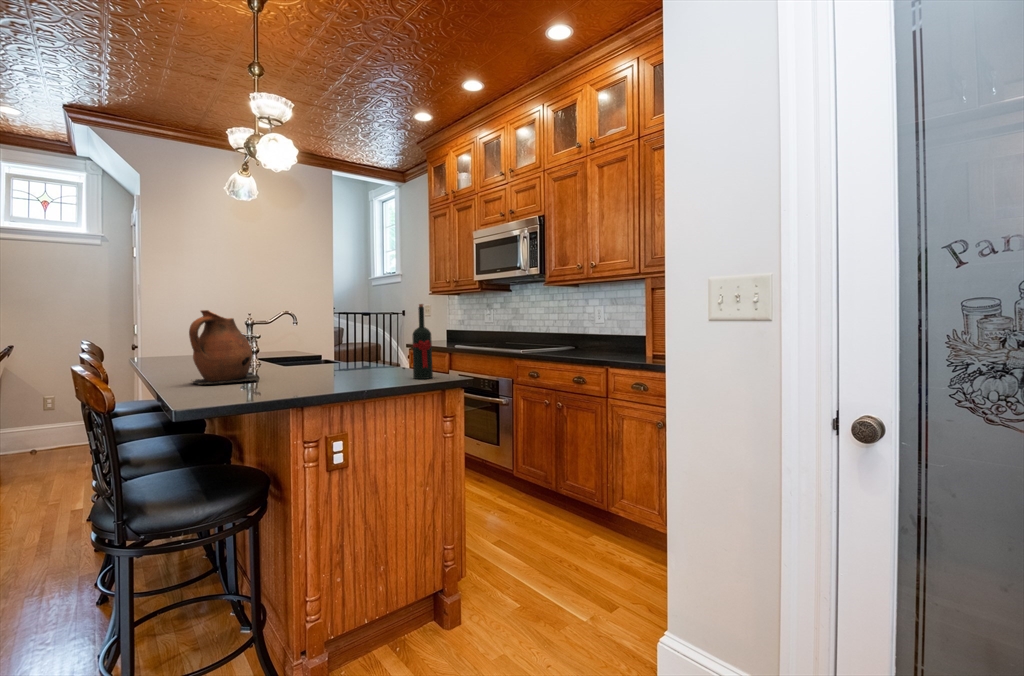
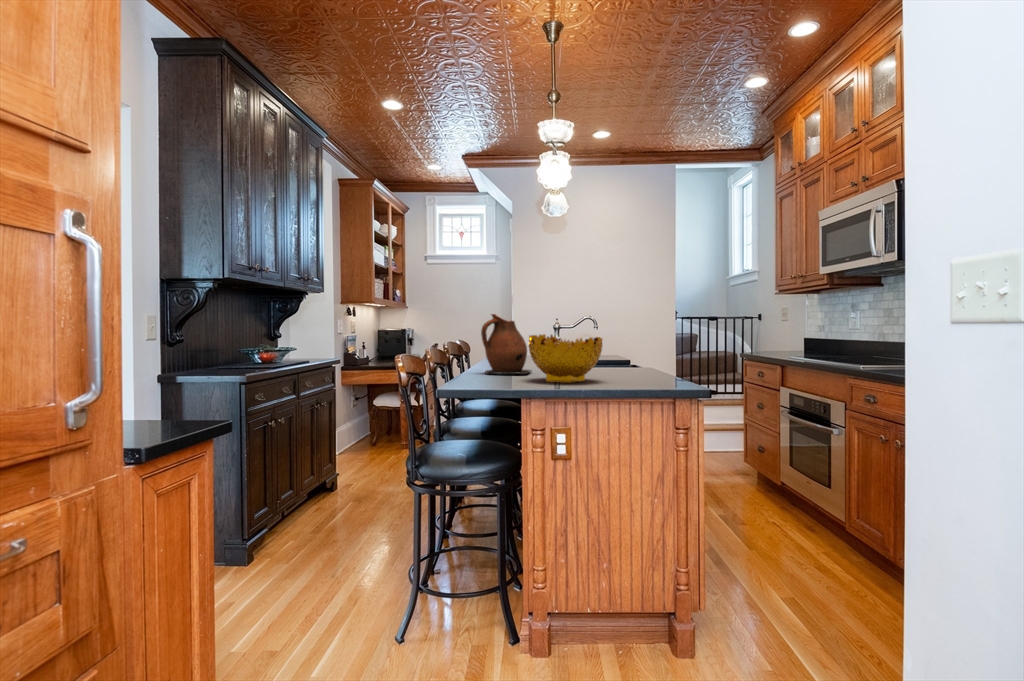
wine bottle: present [412,304,433,379] -> none [652,306,674,386]
decorative bowl: none [275,334,363,387] -> present [529,335,603,383]

